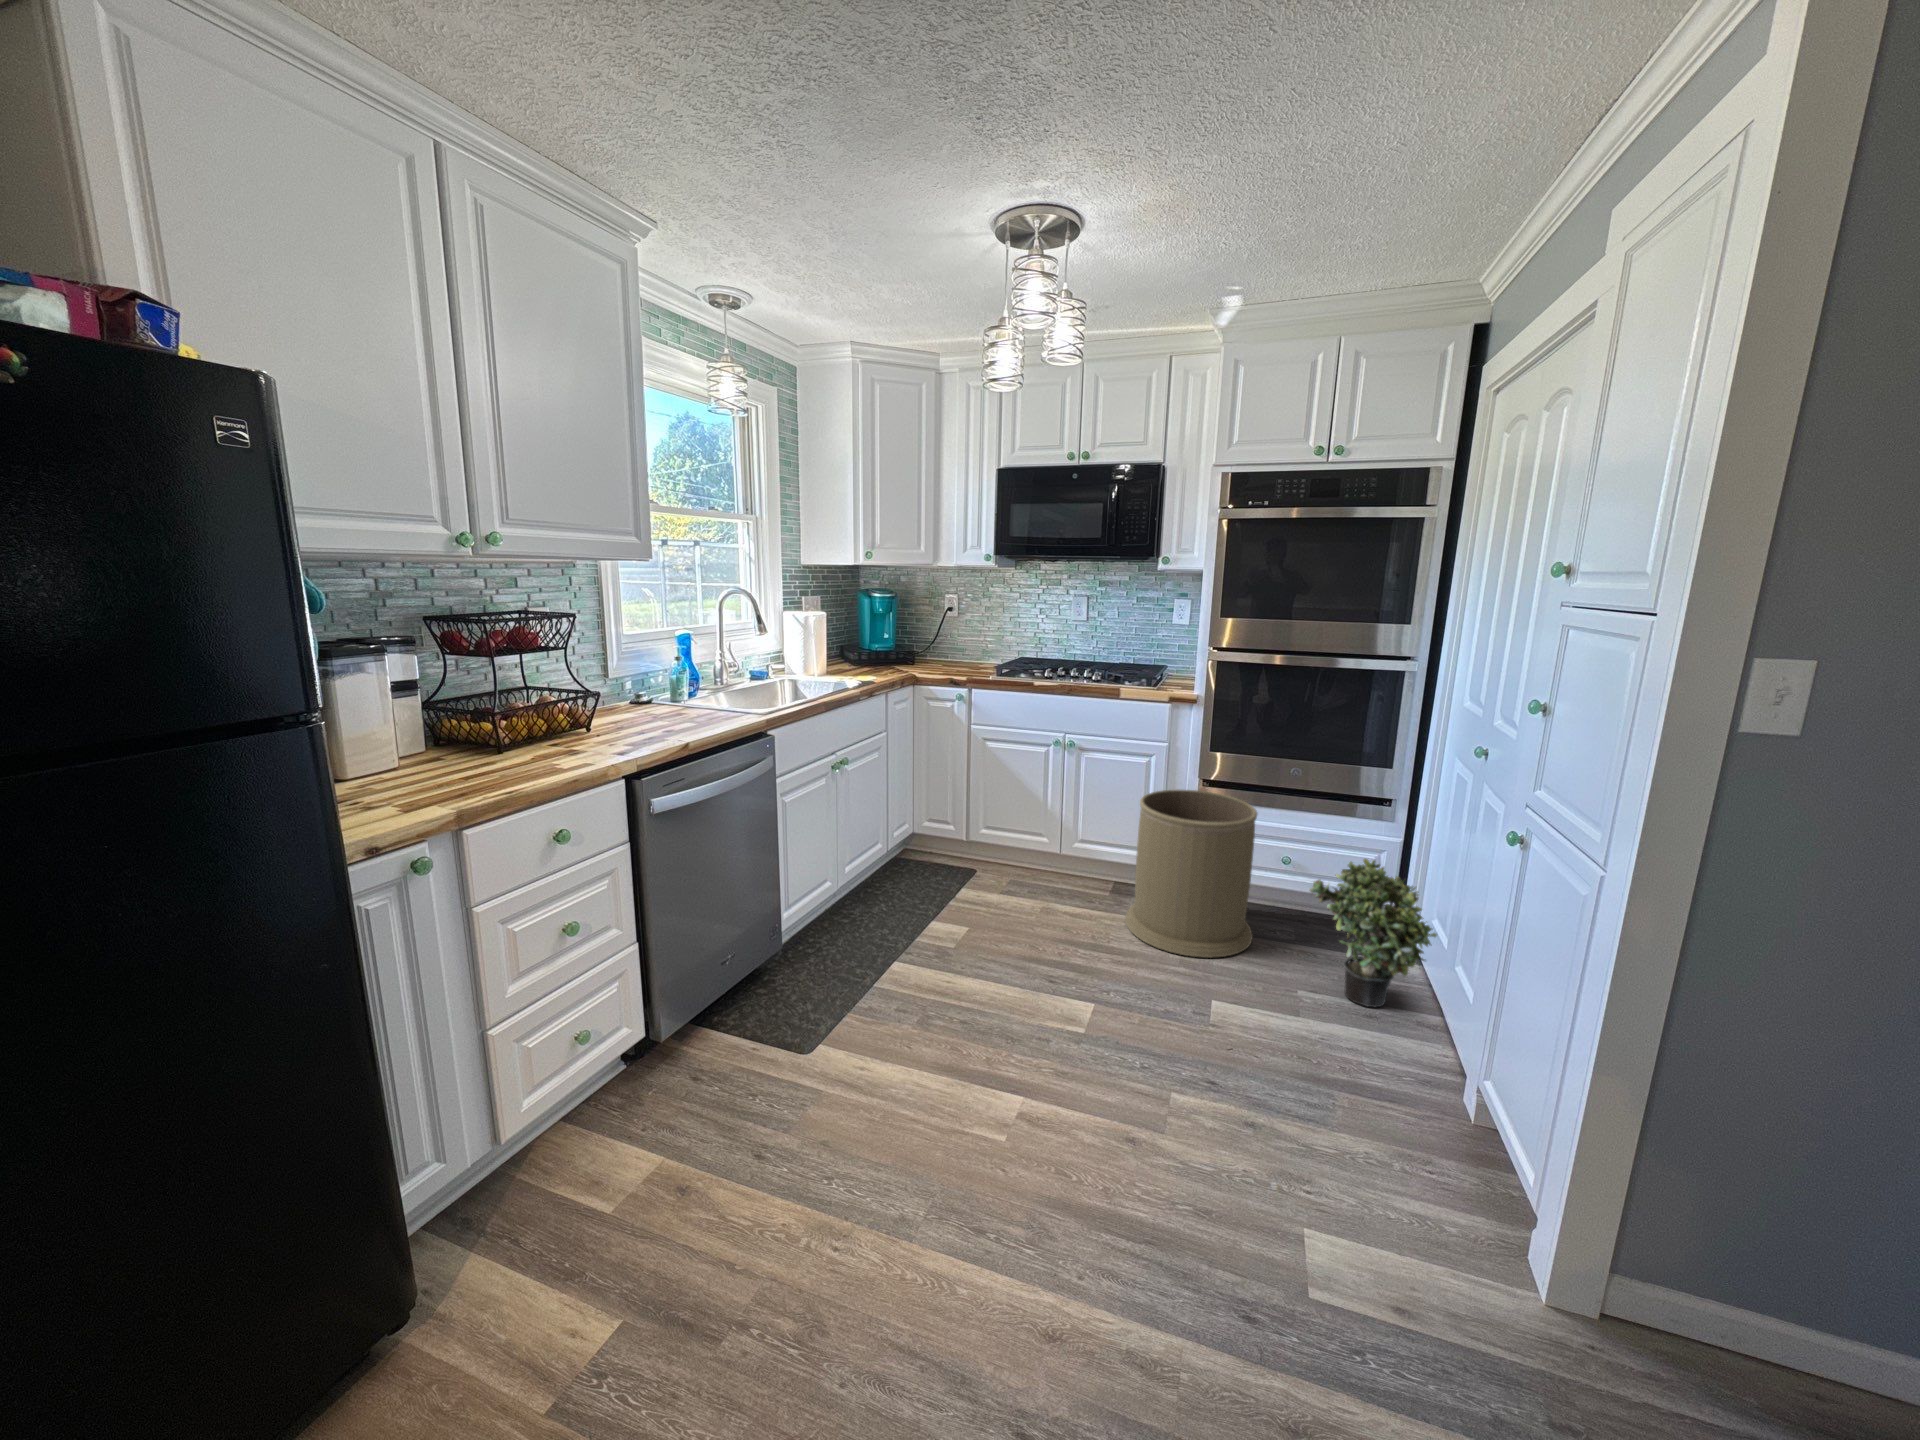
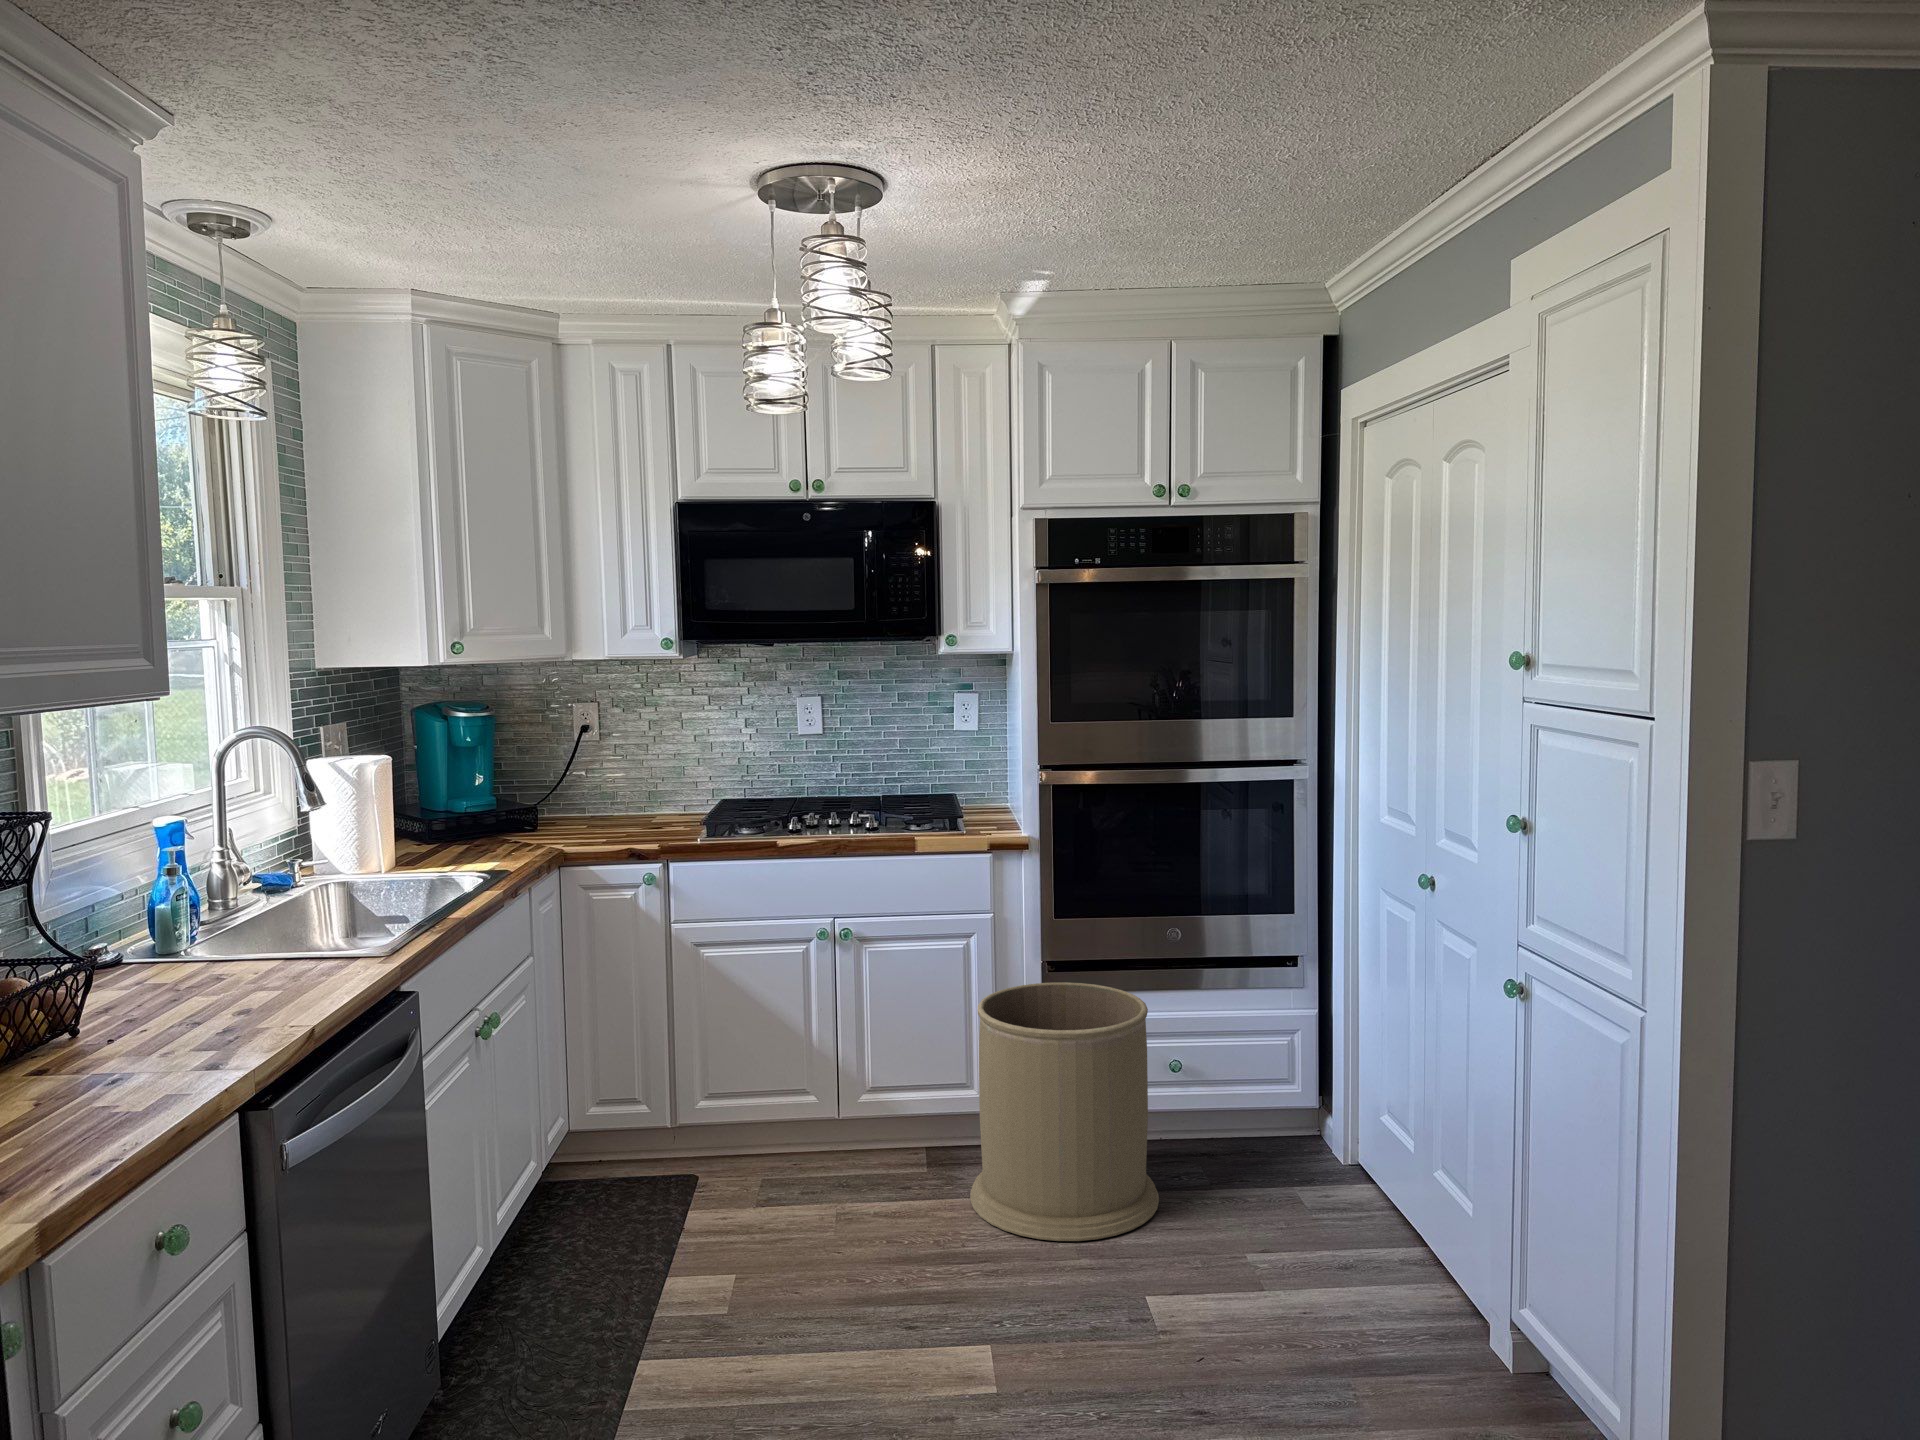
potted plant: present [1310,858,1437,1007] -> none [1244,1044,1411,1254]

